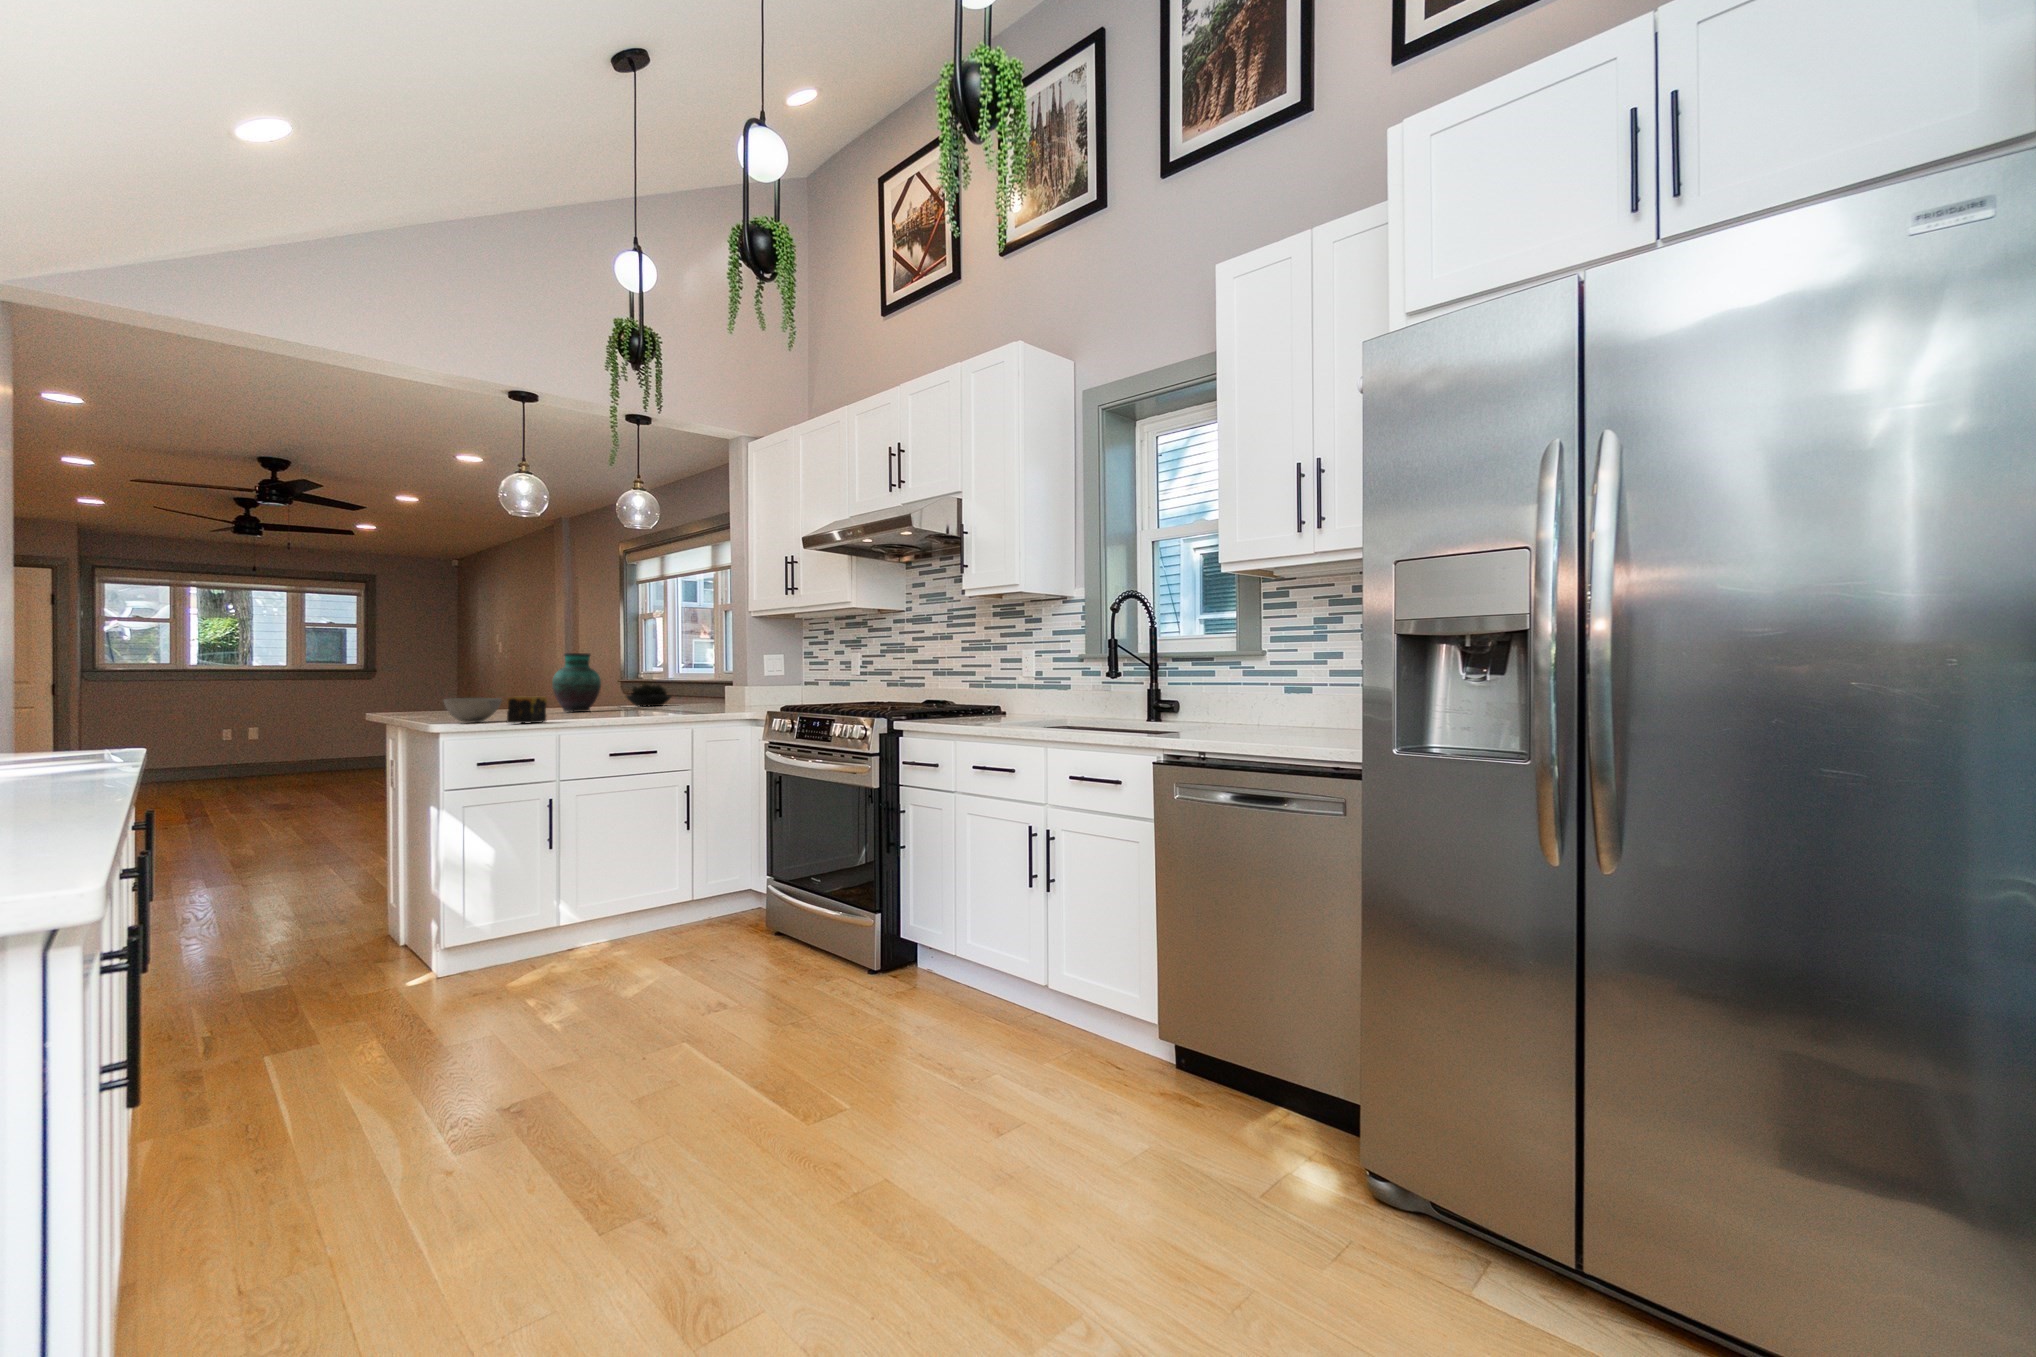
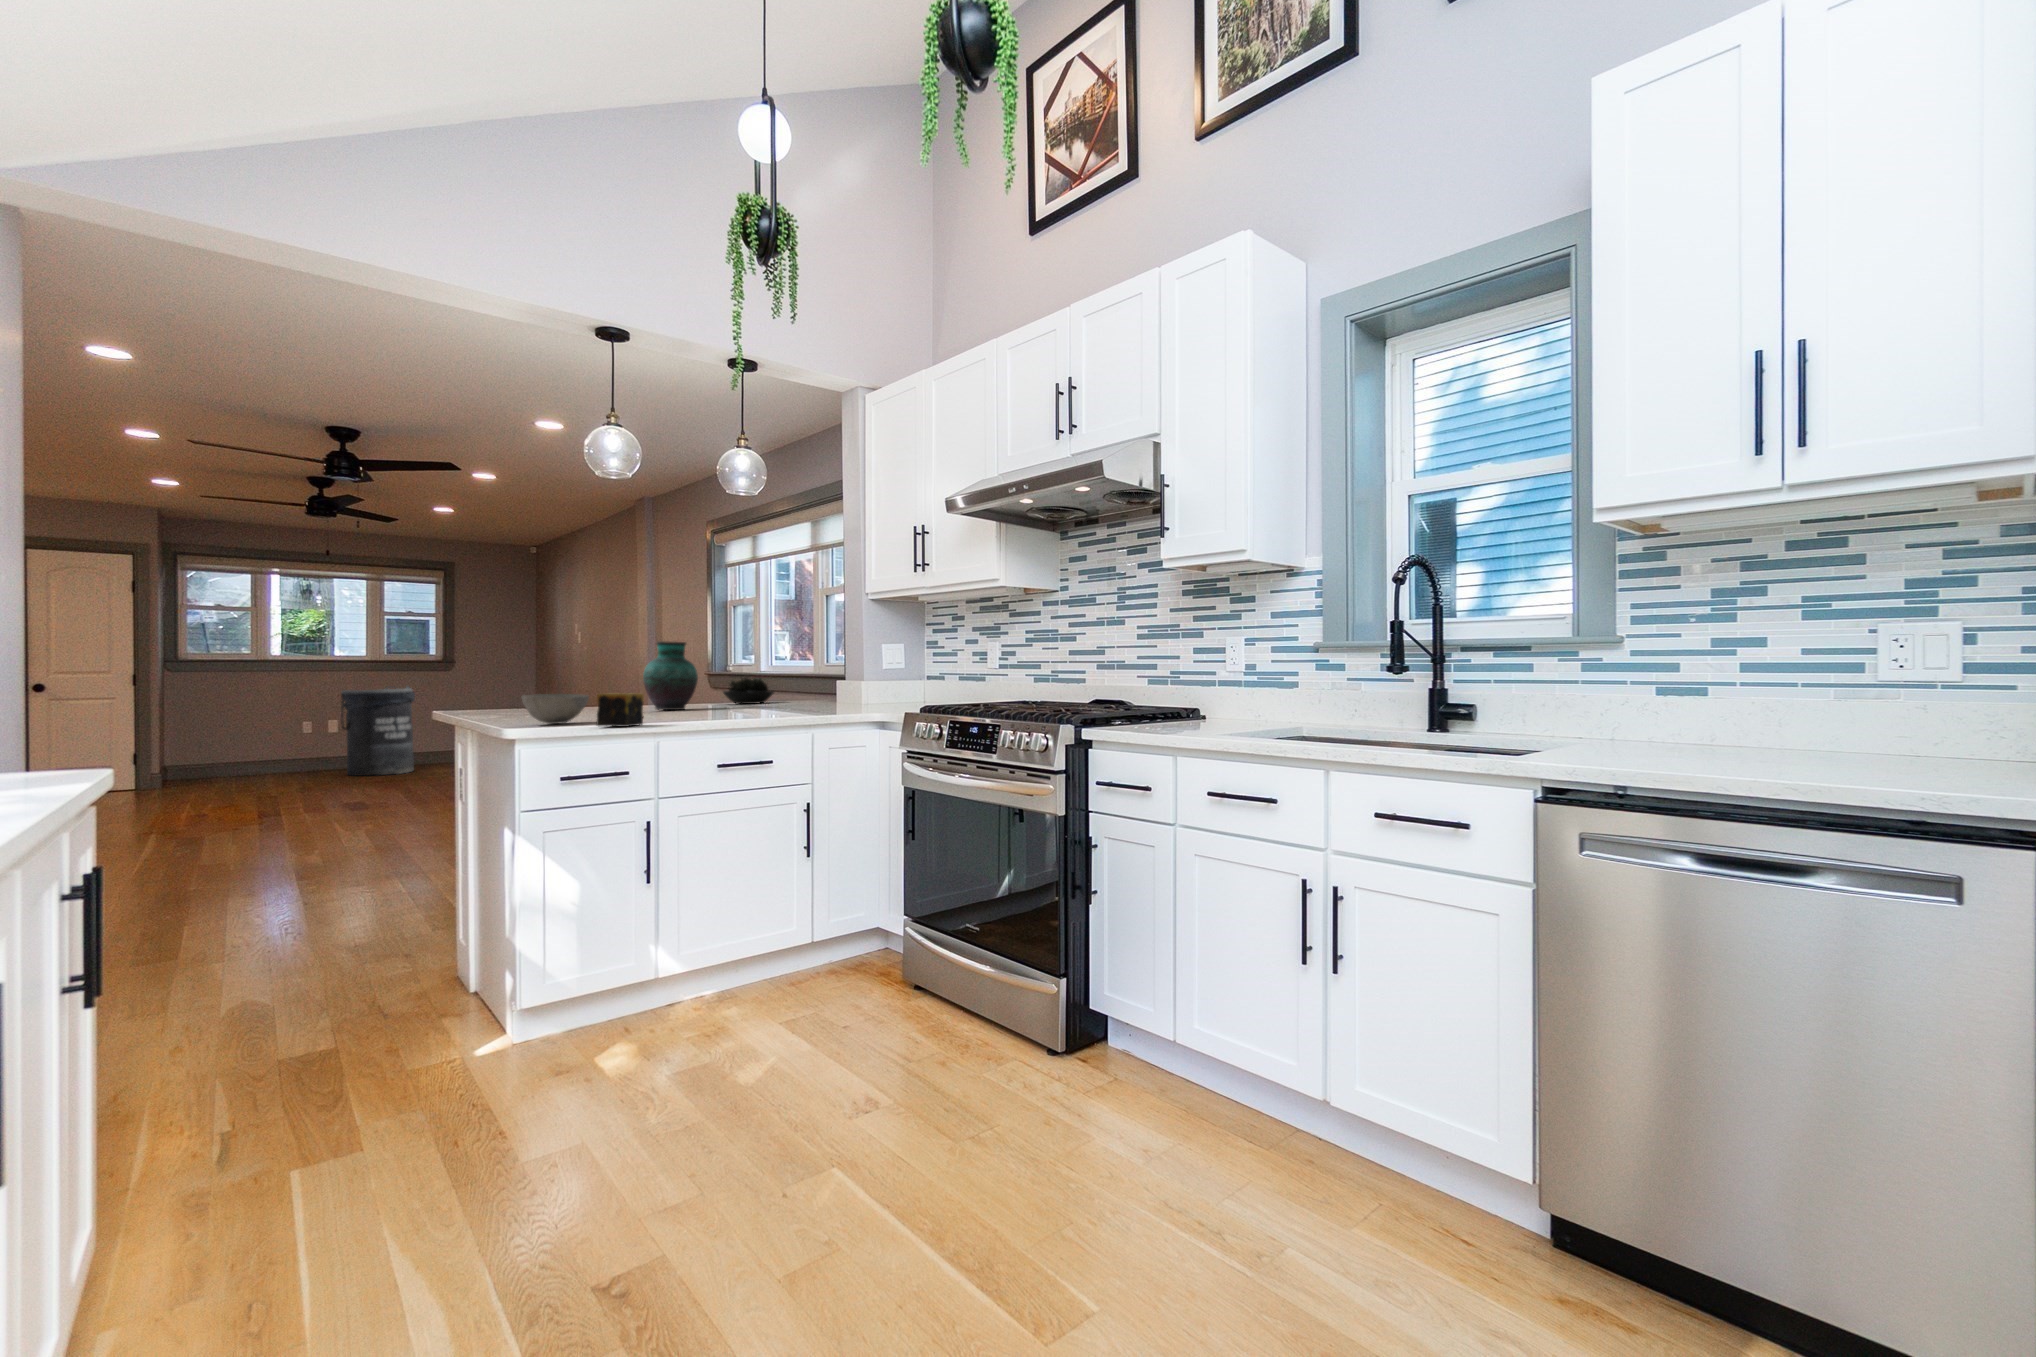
trash can: none [262,693,337,780] -> present [341,686,415,776]

